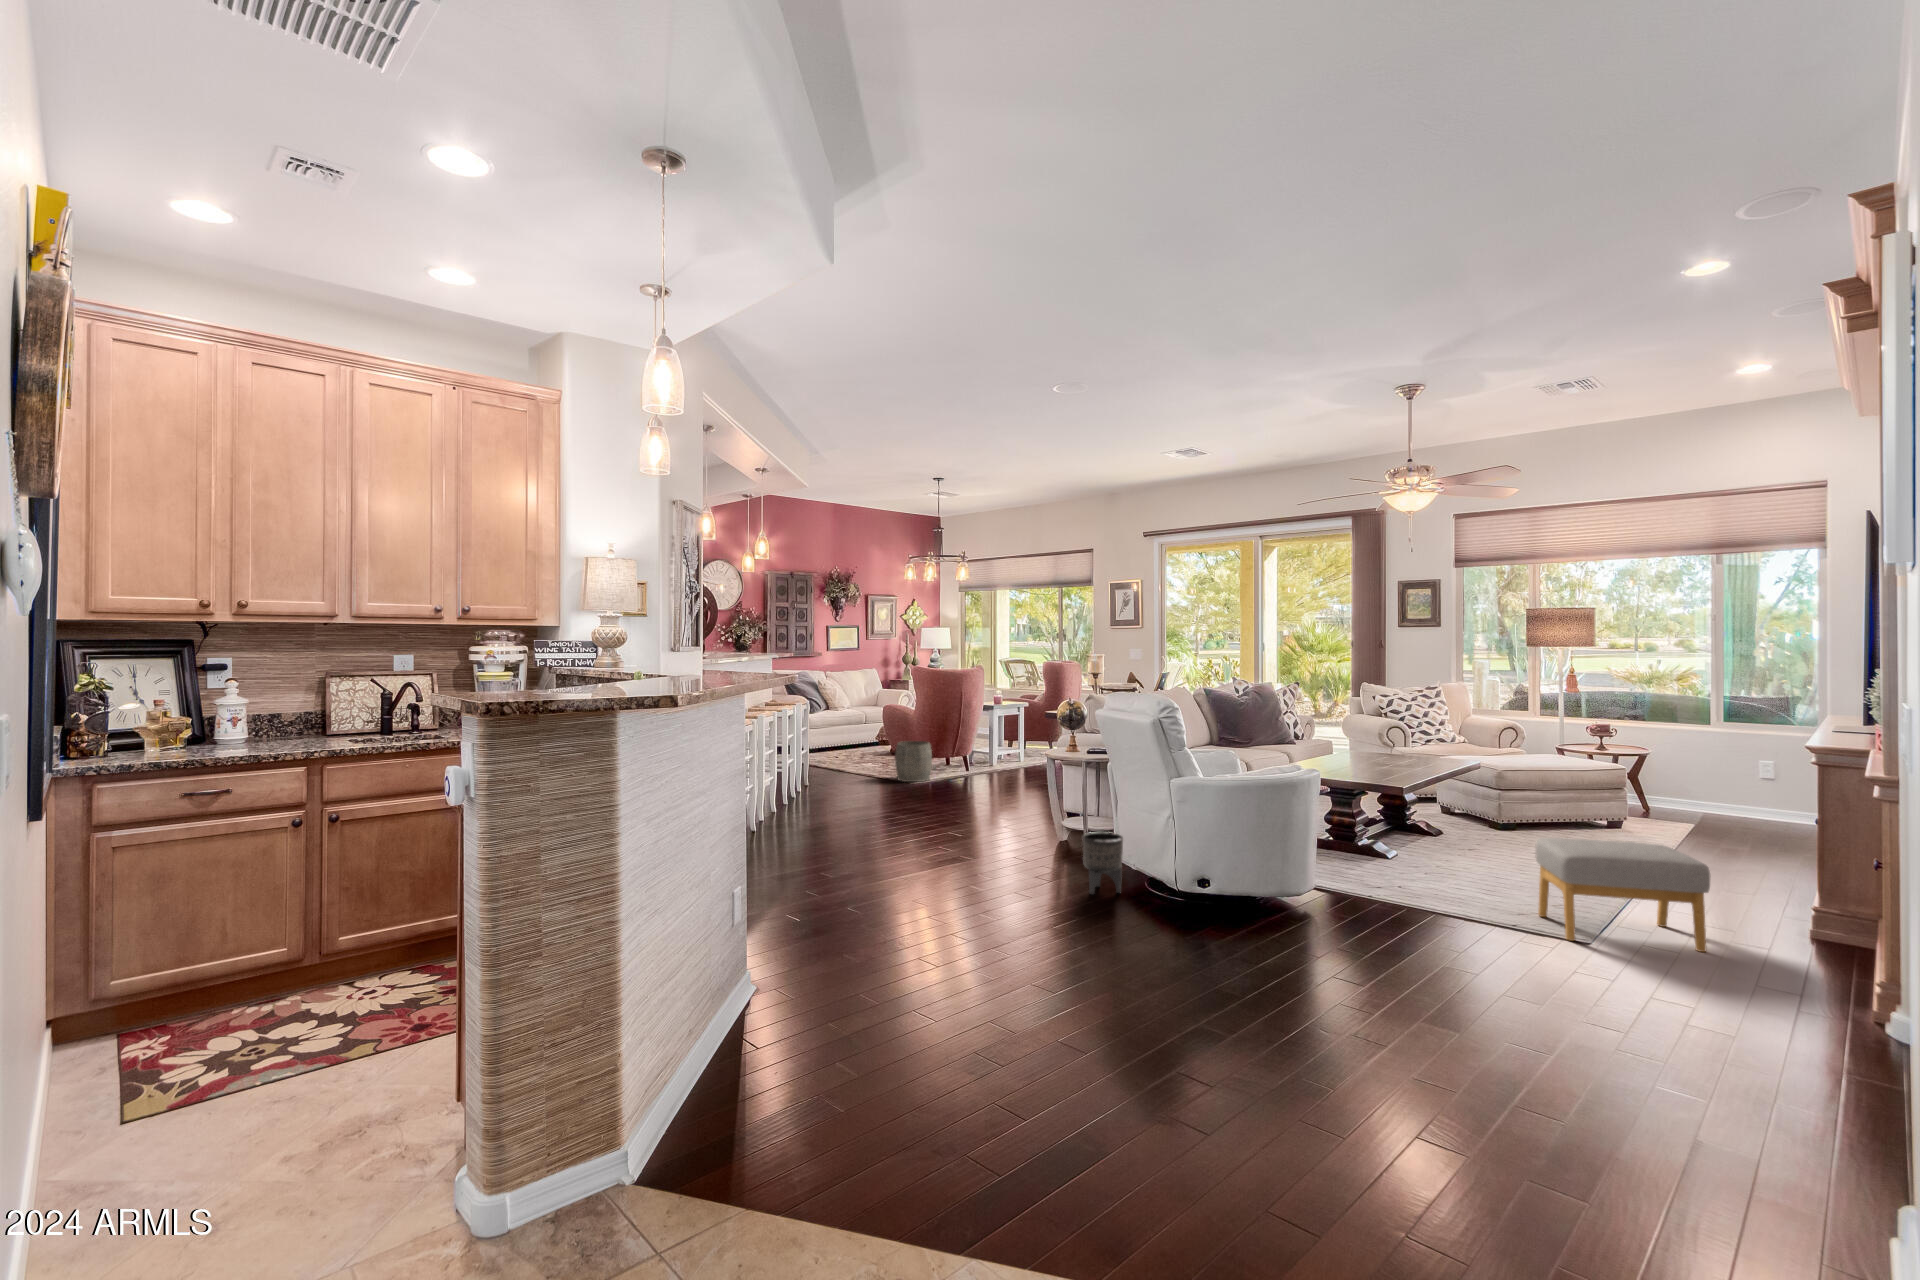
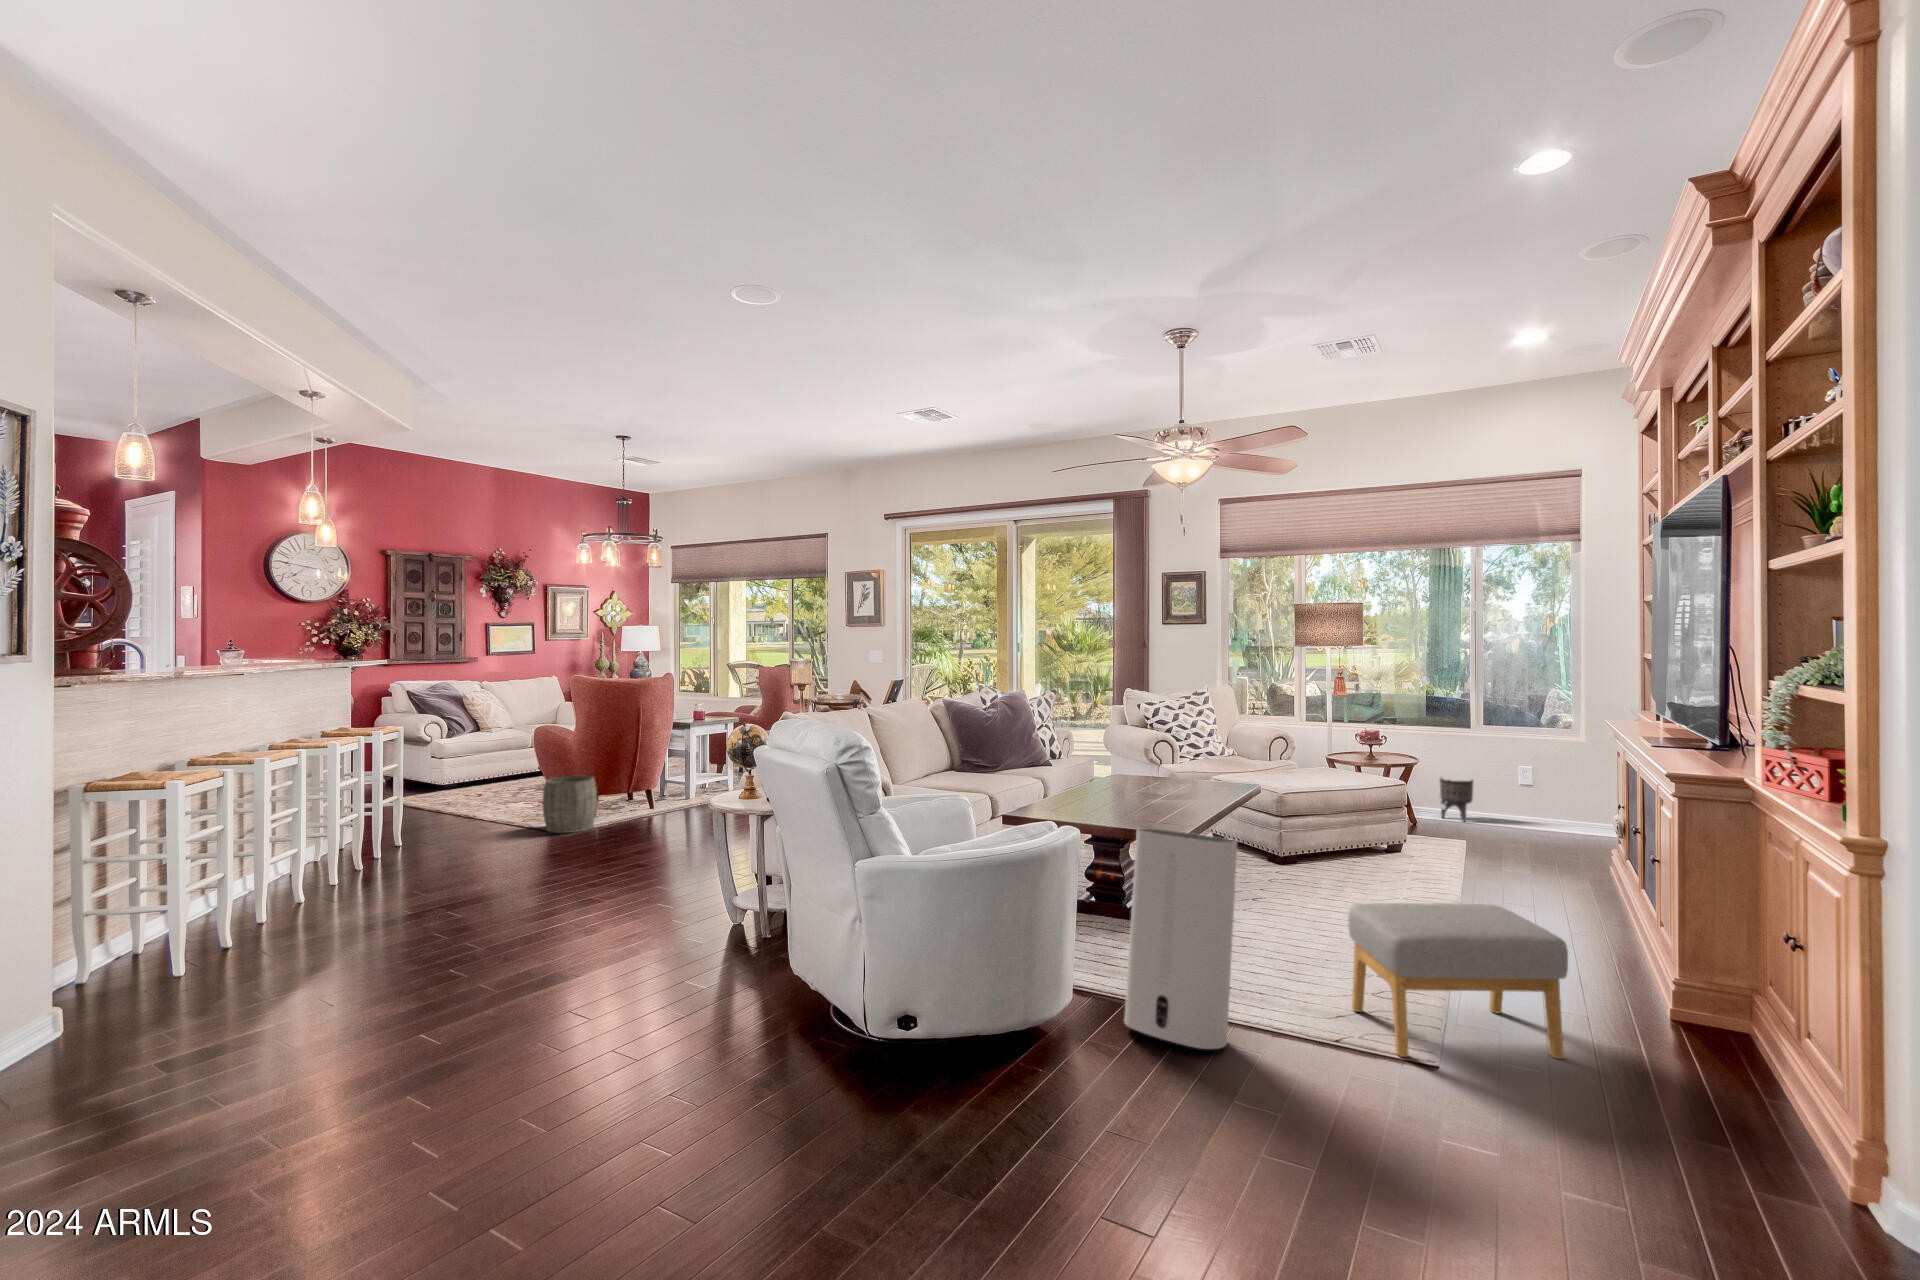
air purifier: none [1356,775,1442,924] -> present [1124,829,1237,1049]
planter: present [1083,832,1123,894] -> present [1440,778,1473,822]

